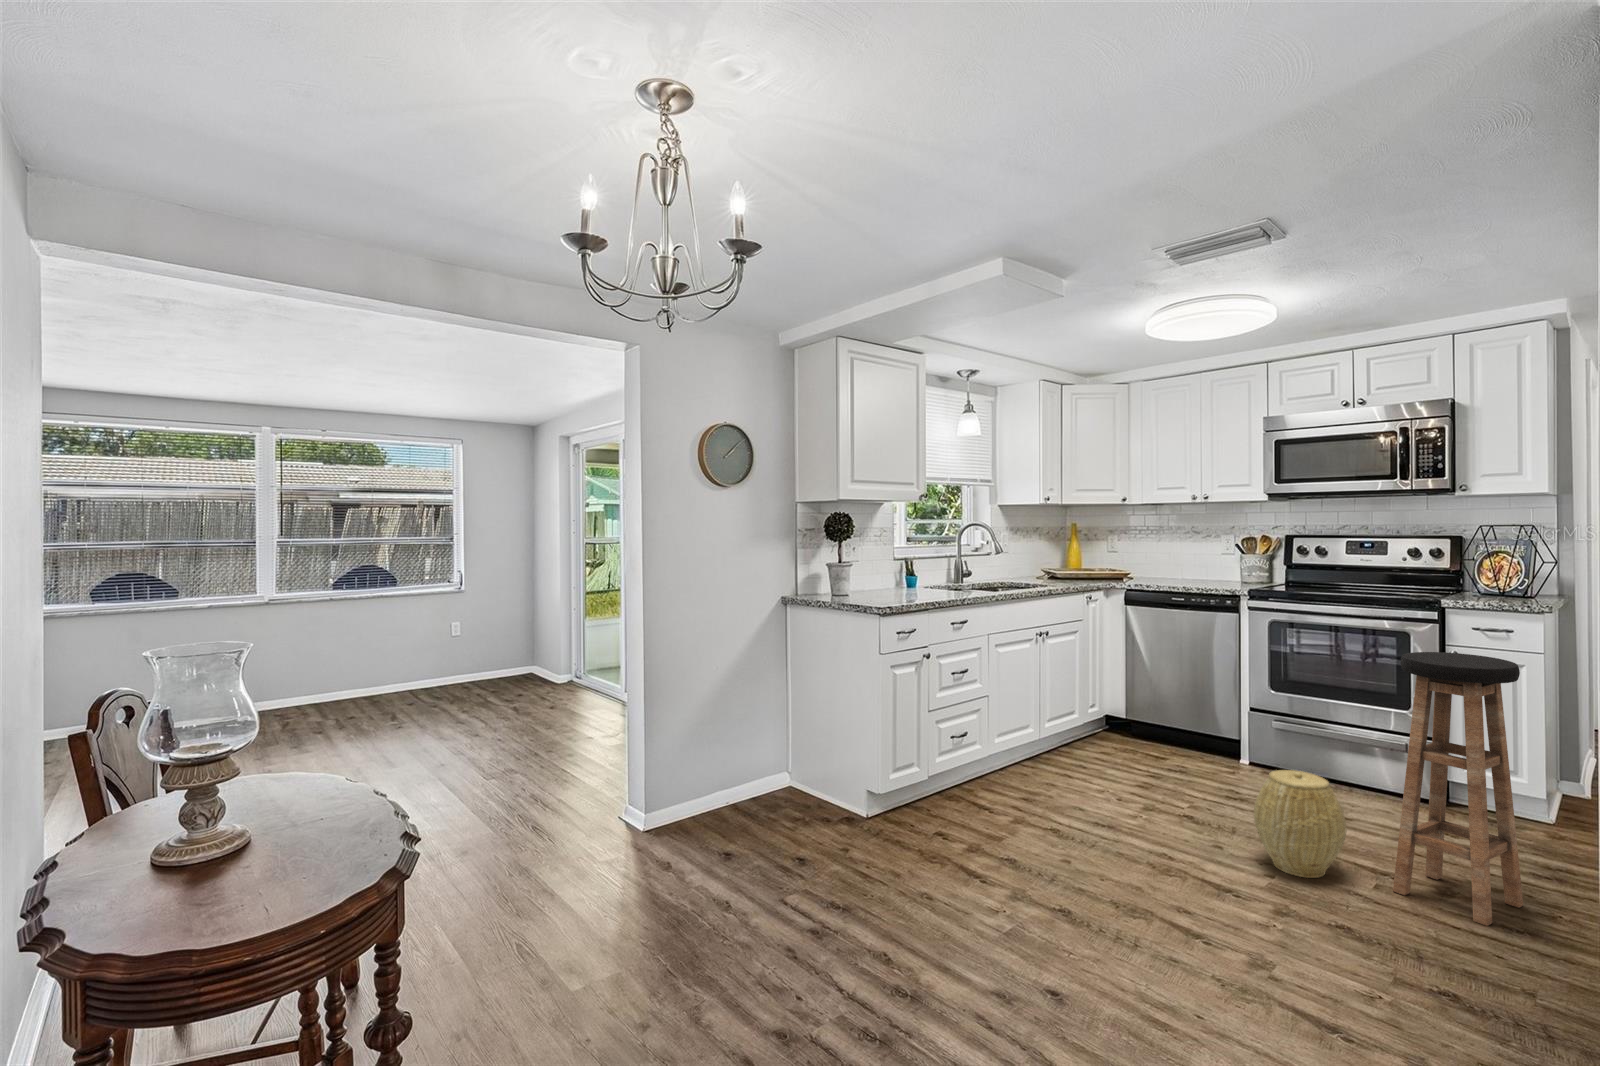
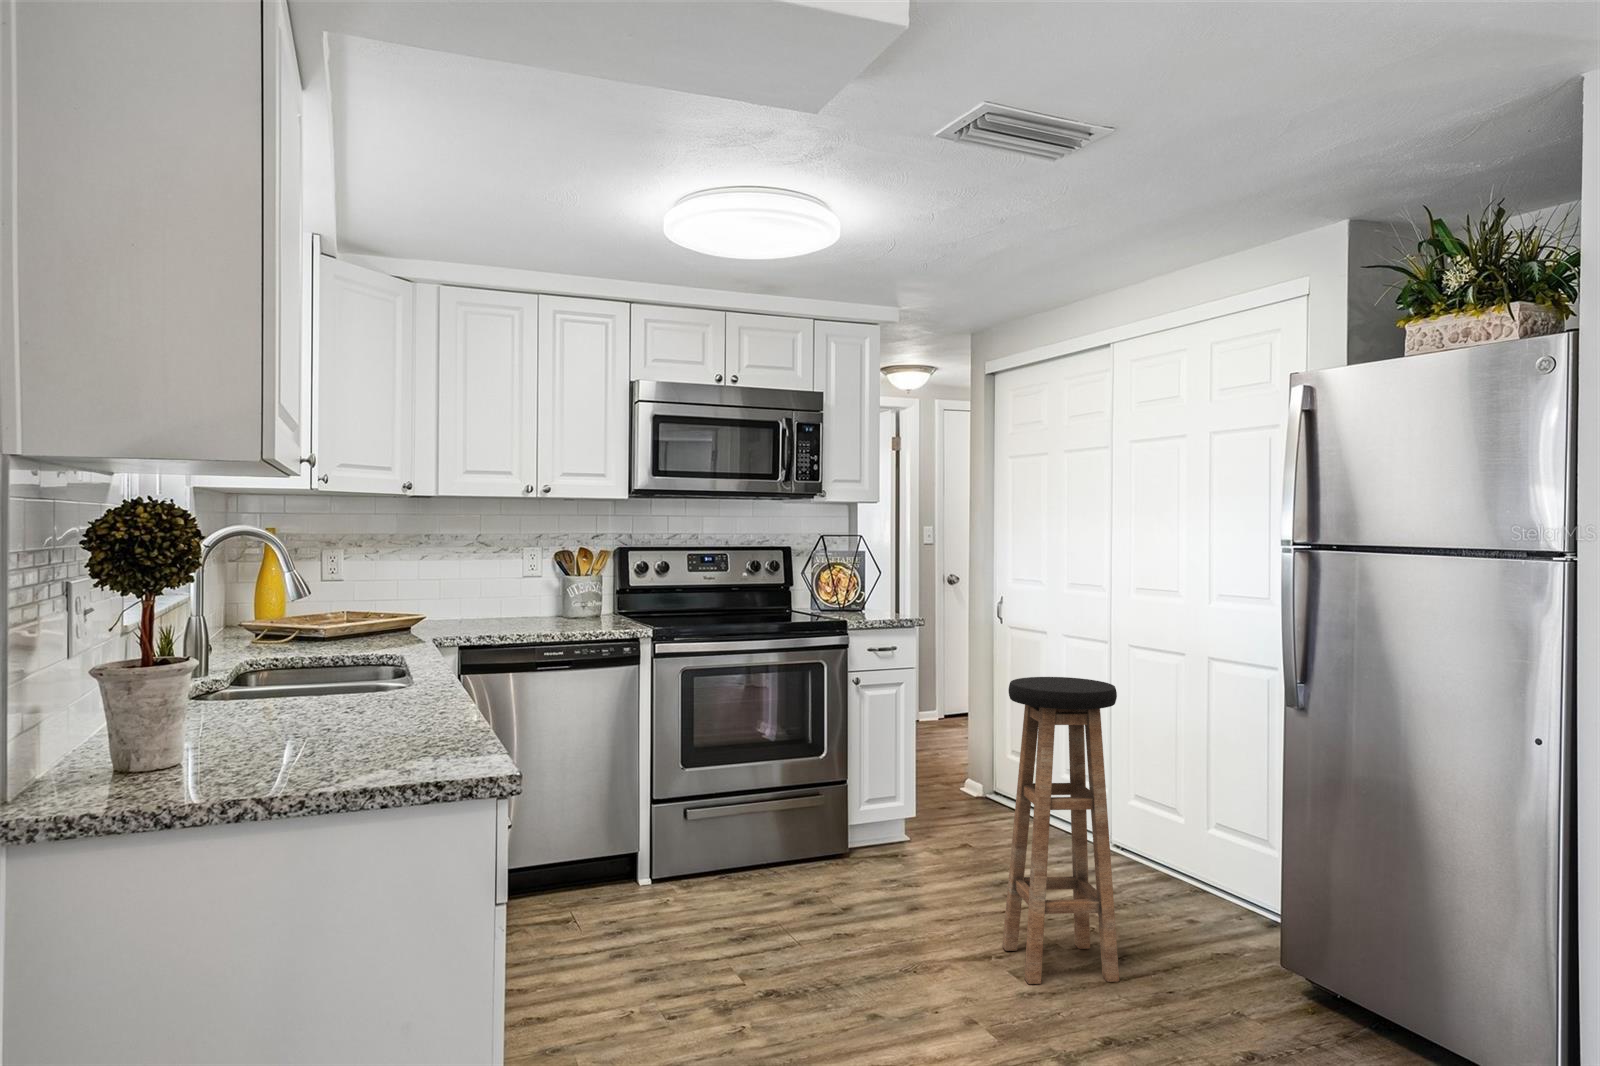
woven basket: present [1254,770,1346,878] -> none [890,866,999,1017]

